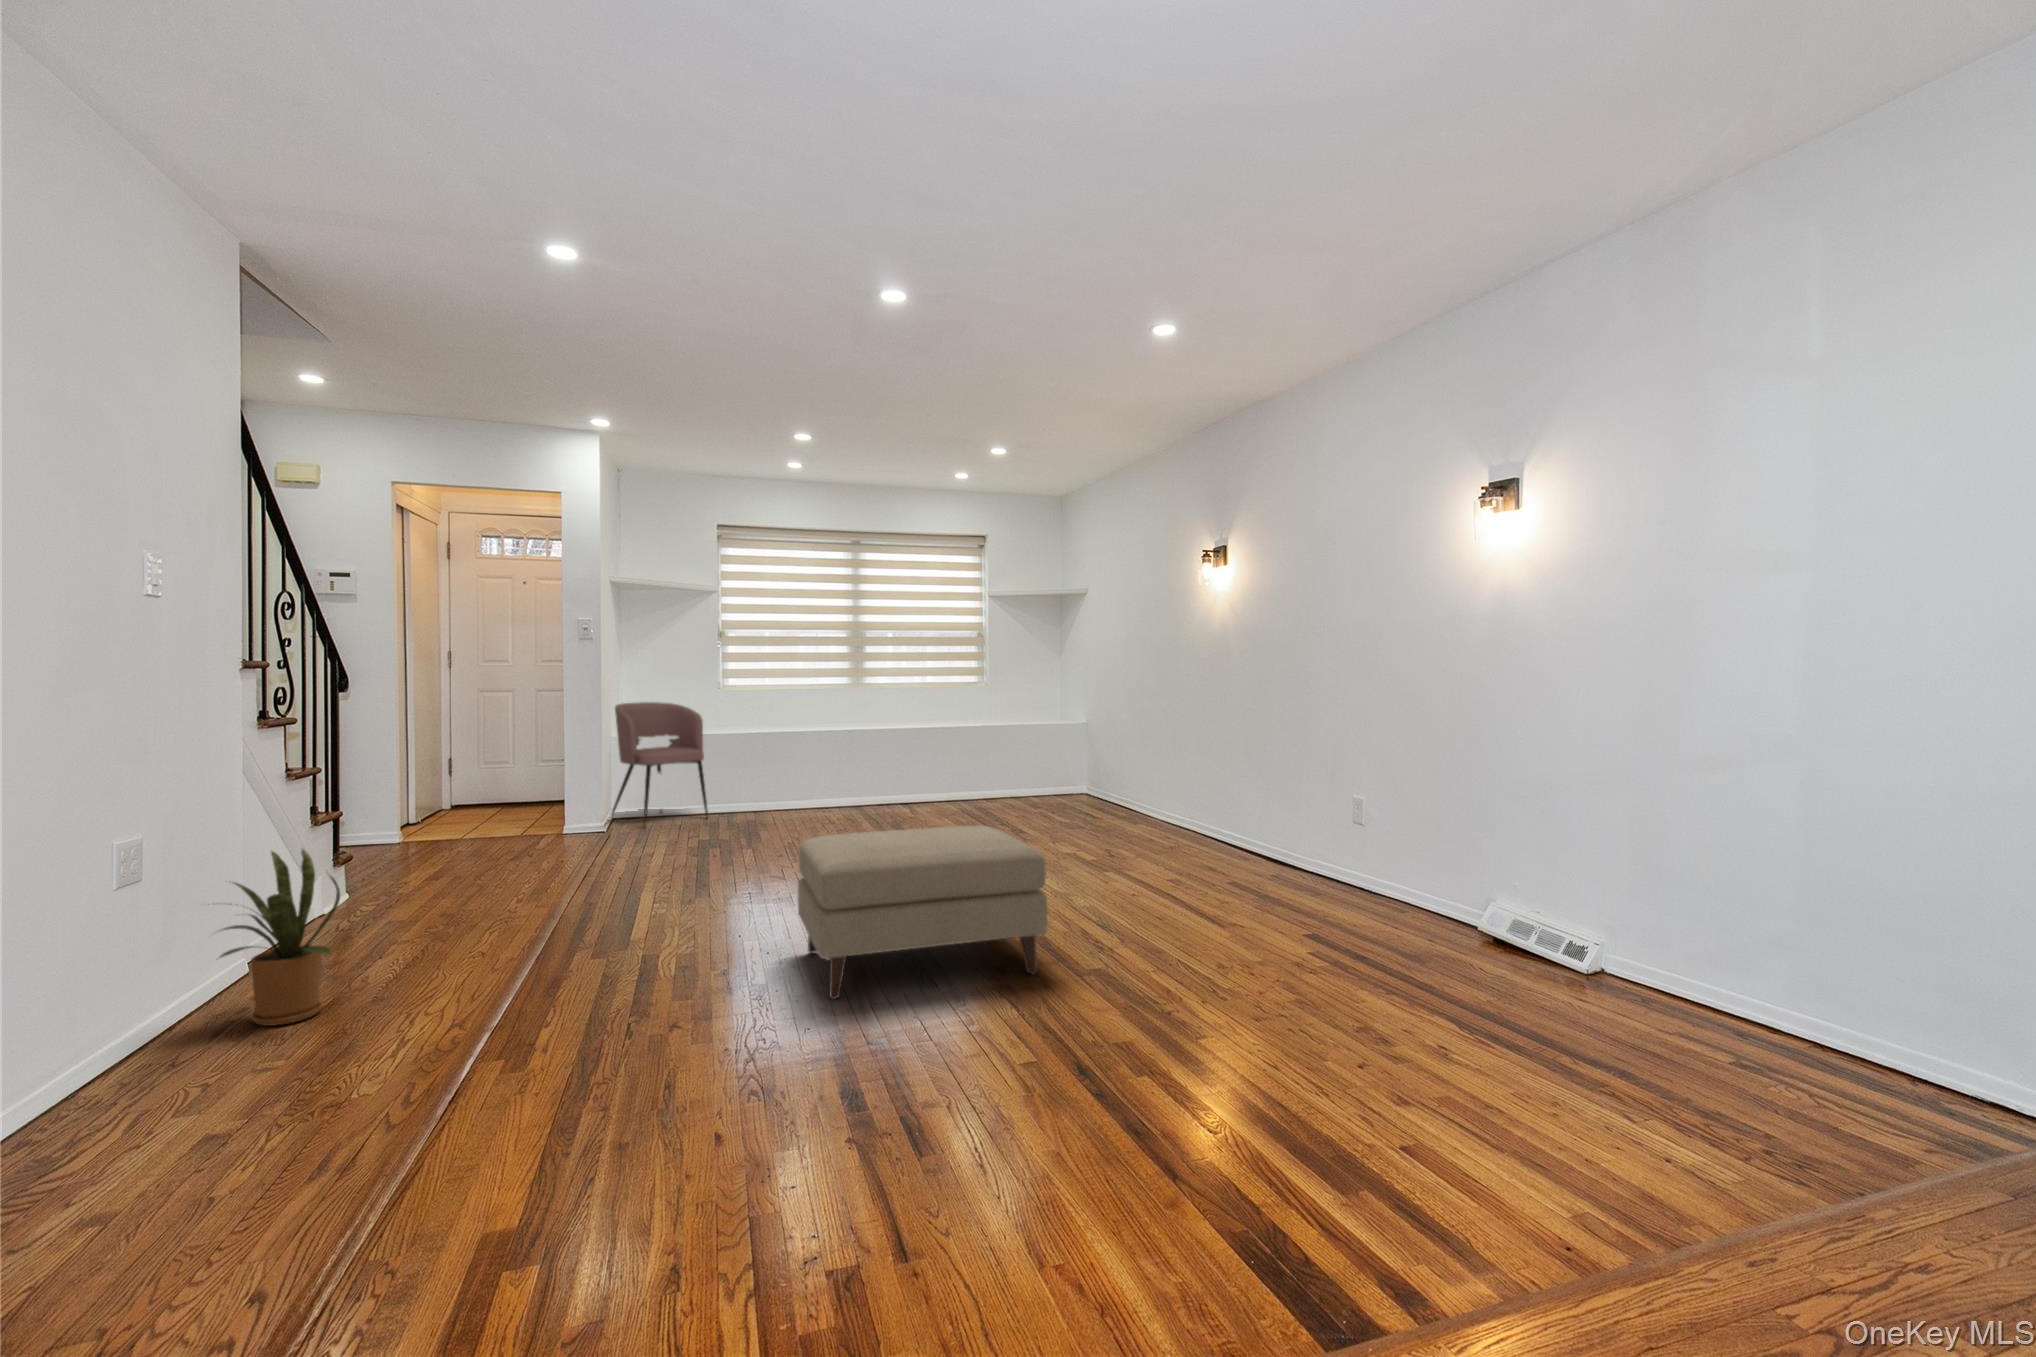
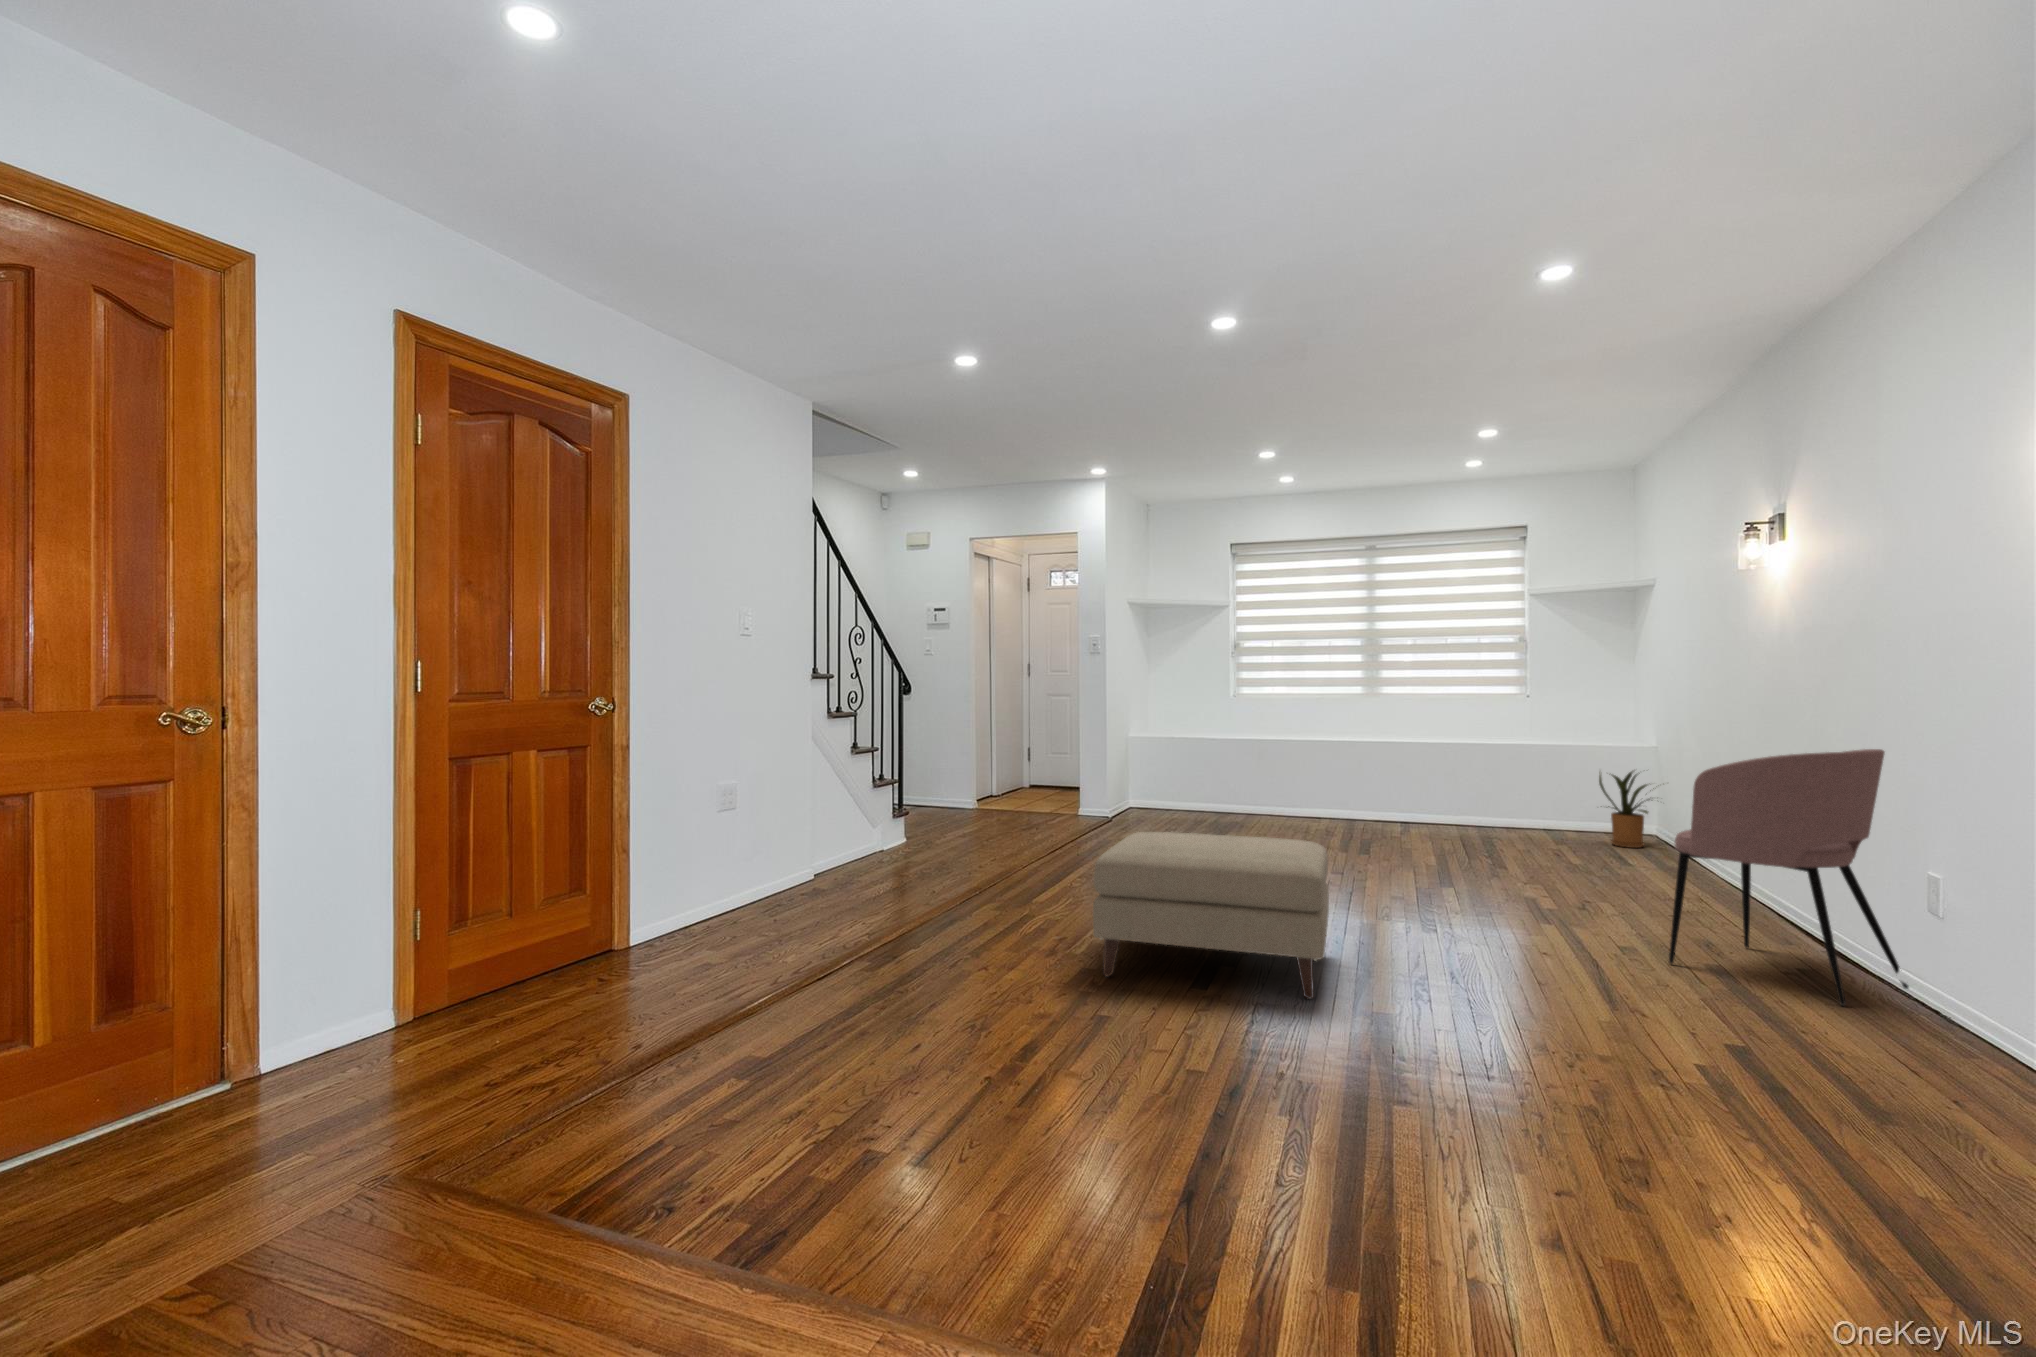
armchair: present [612,702,708,828] -> present [1669,749,1909,1006]
house plant: present [220,849,340,1026] -> present [1599,771,1654,848]

